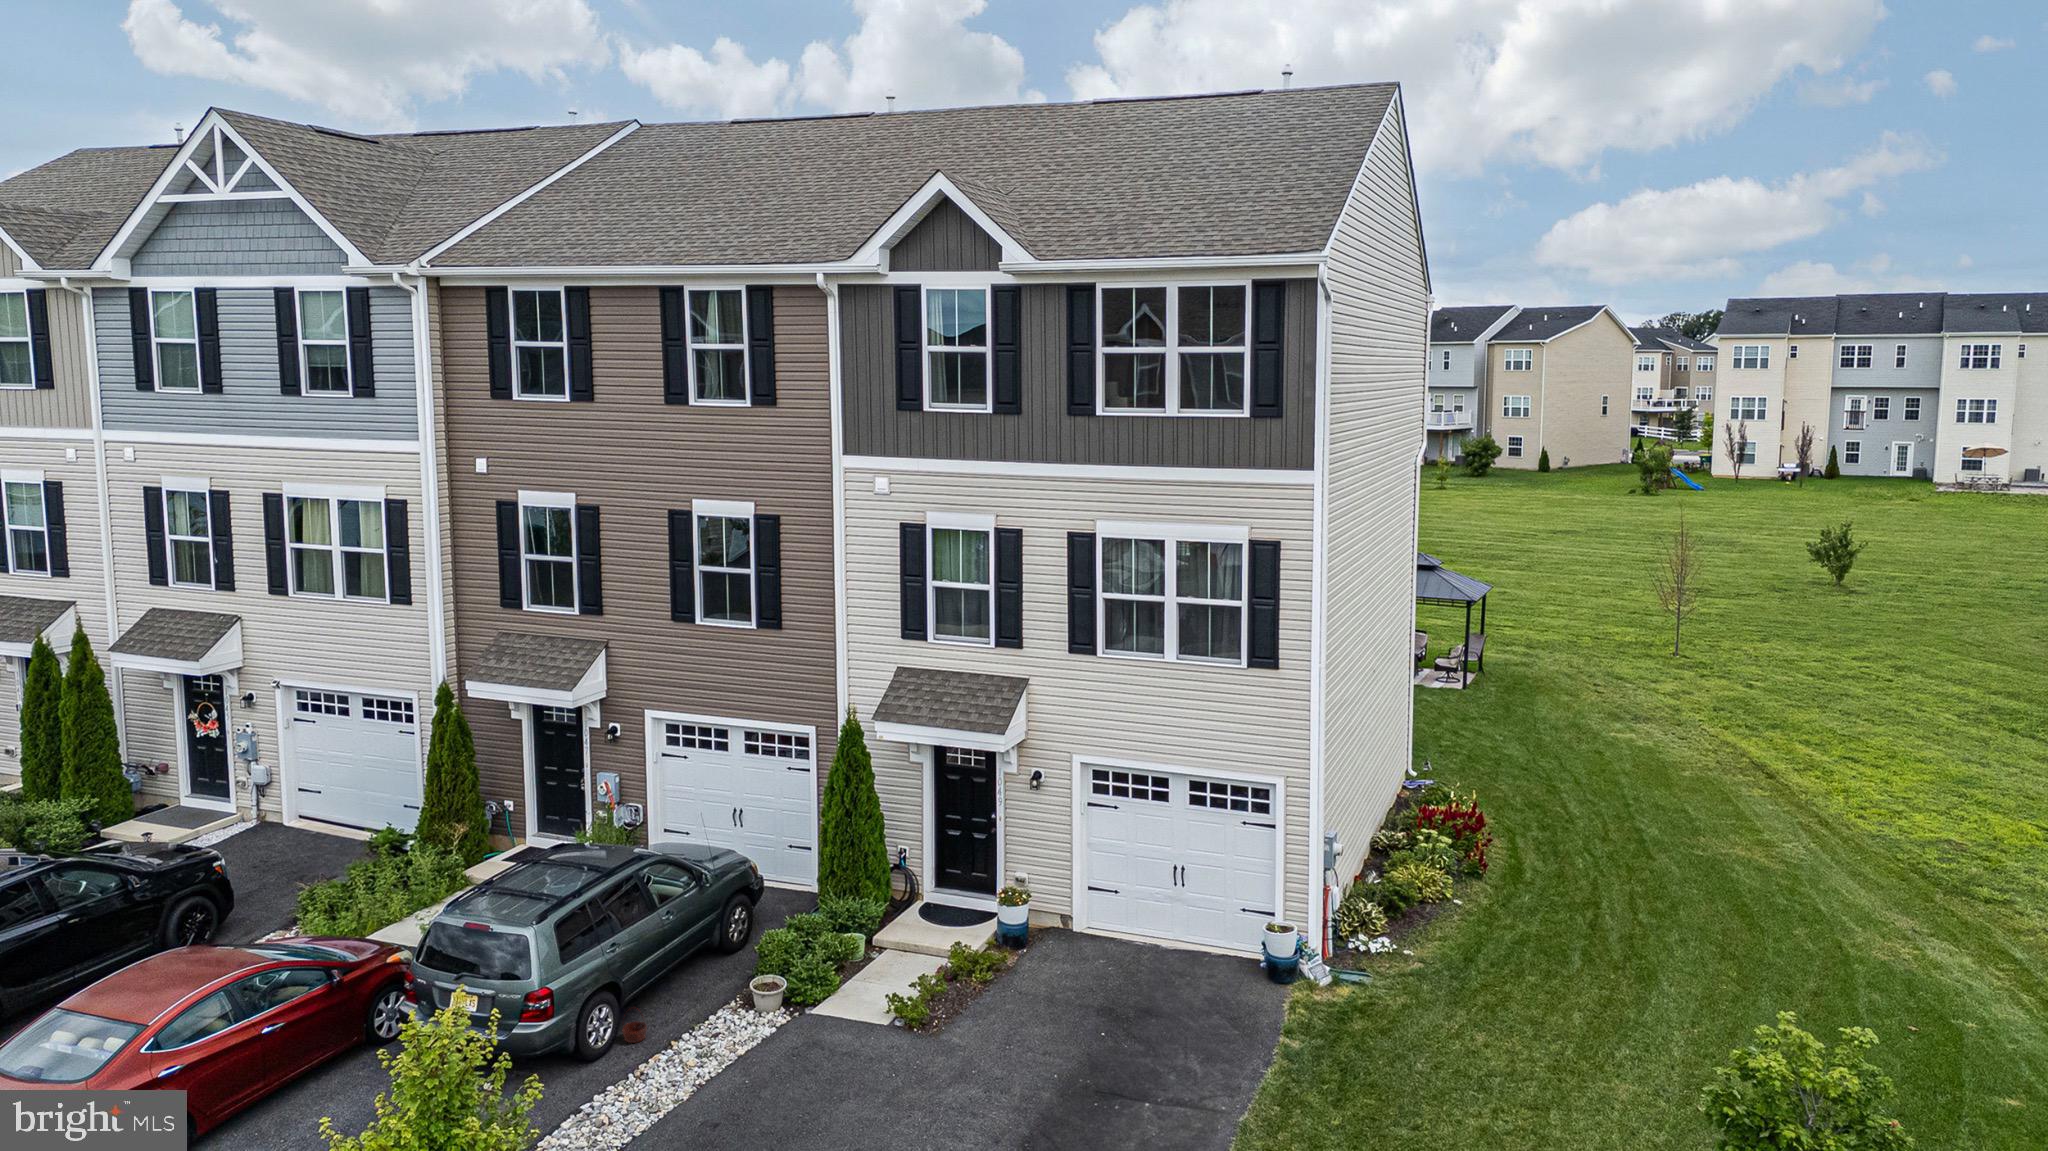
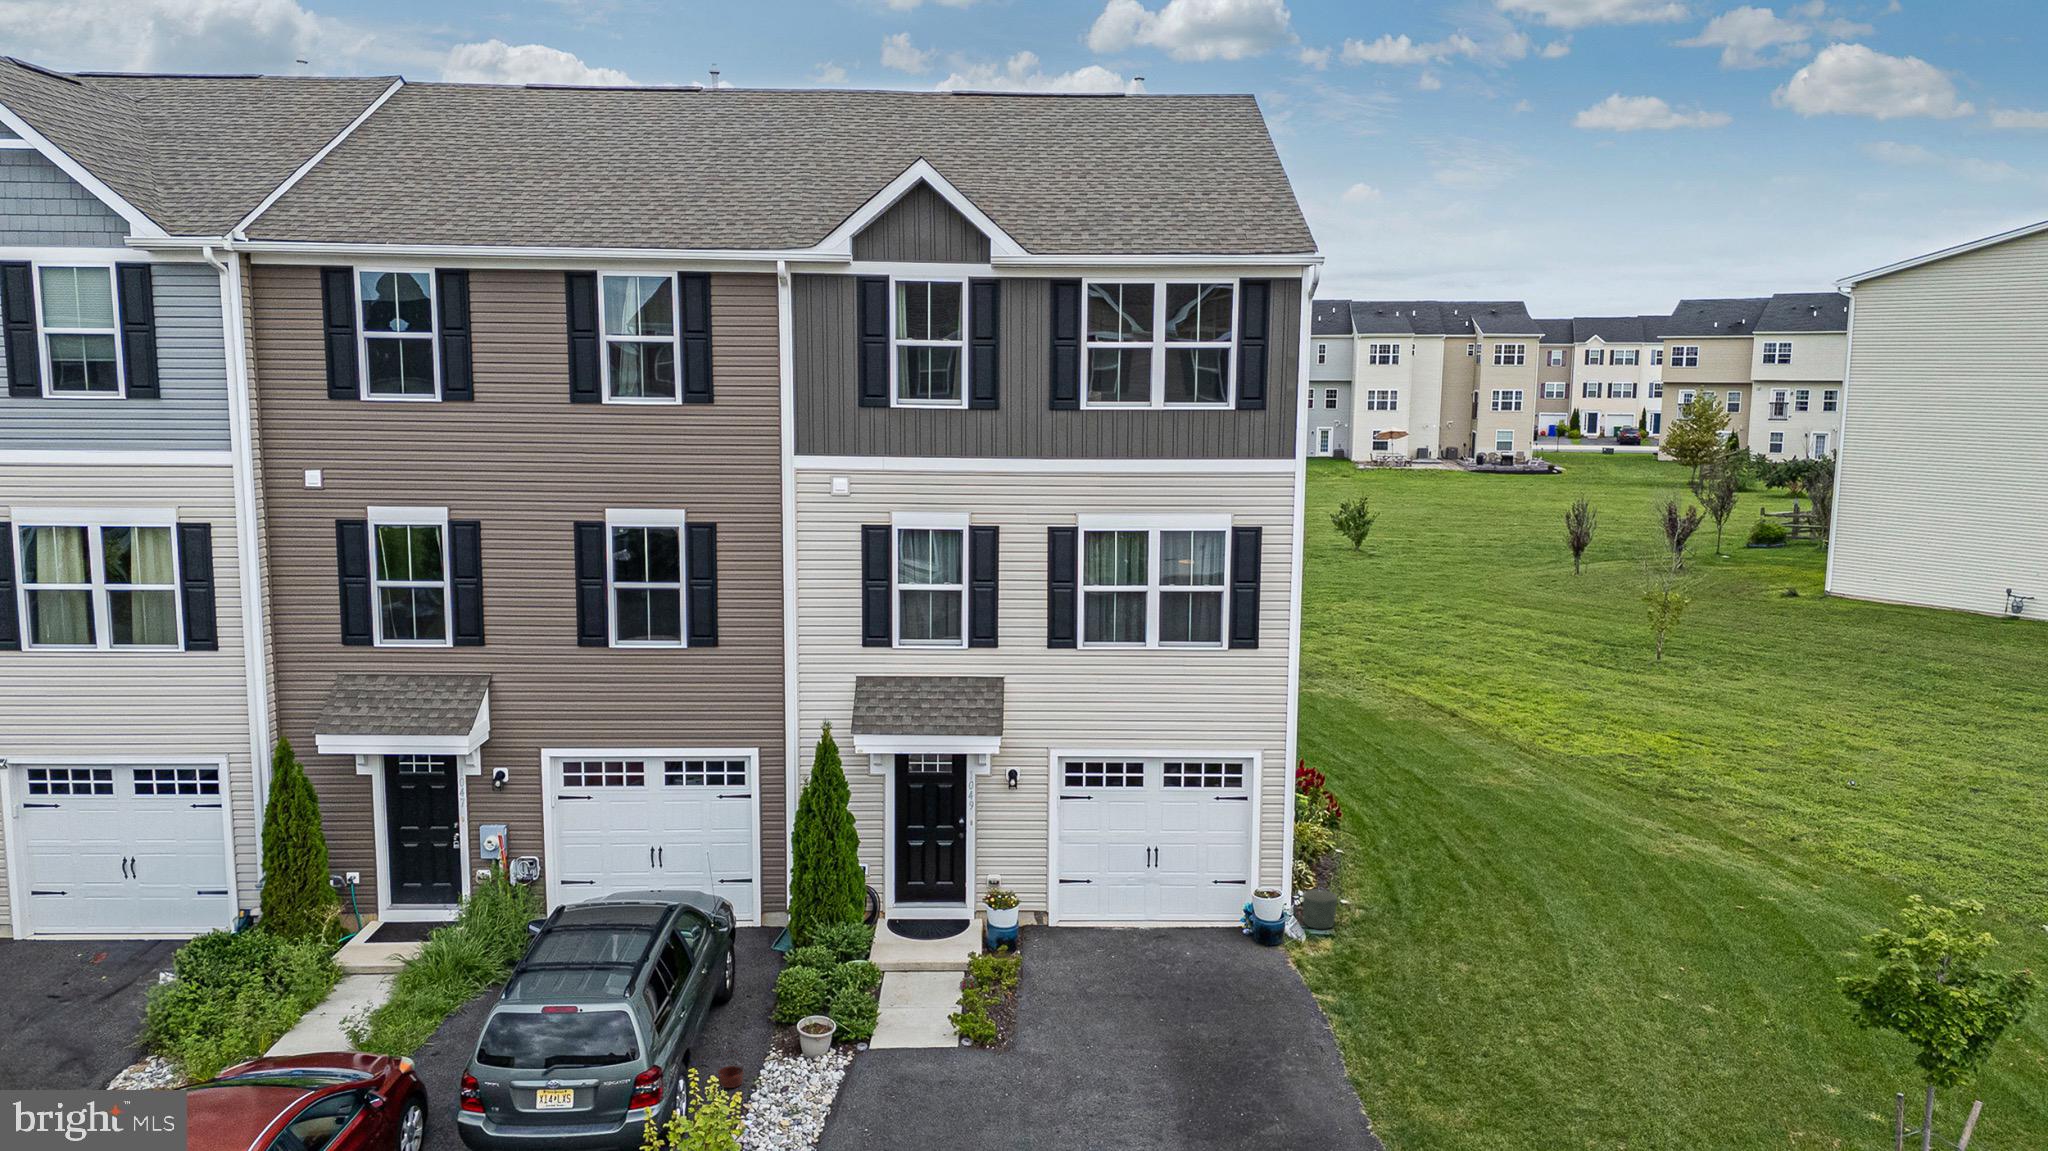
planter: none [1327,934,1365,978] -> present [1302,890,1337,929]

